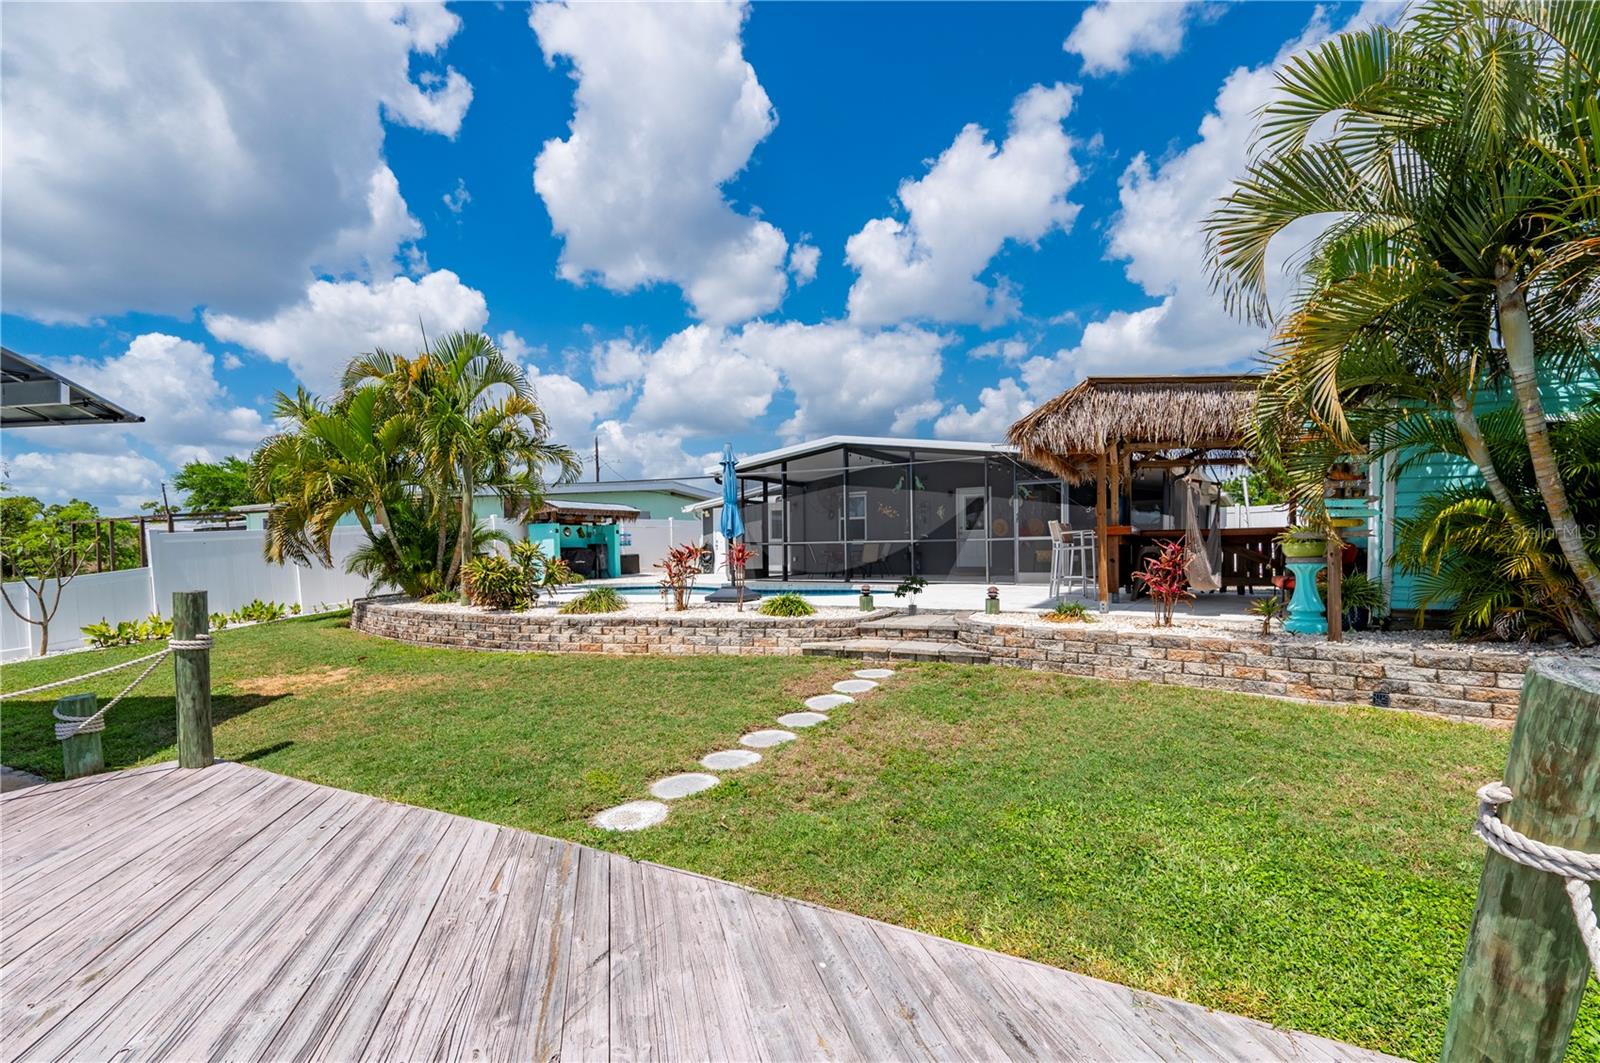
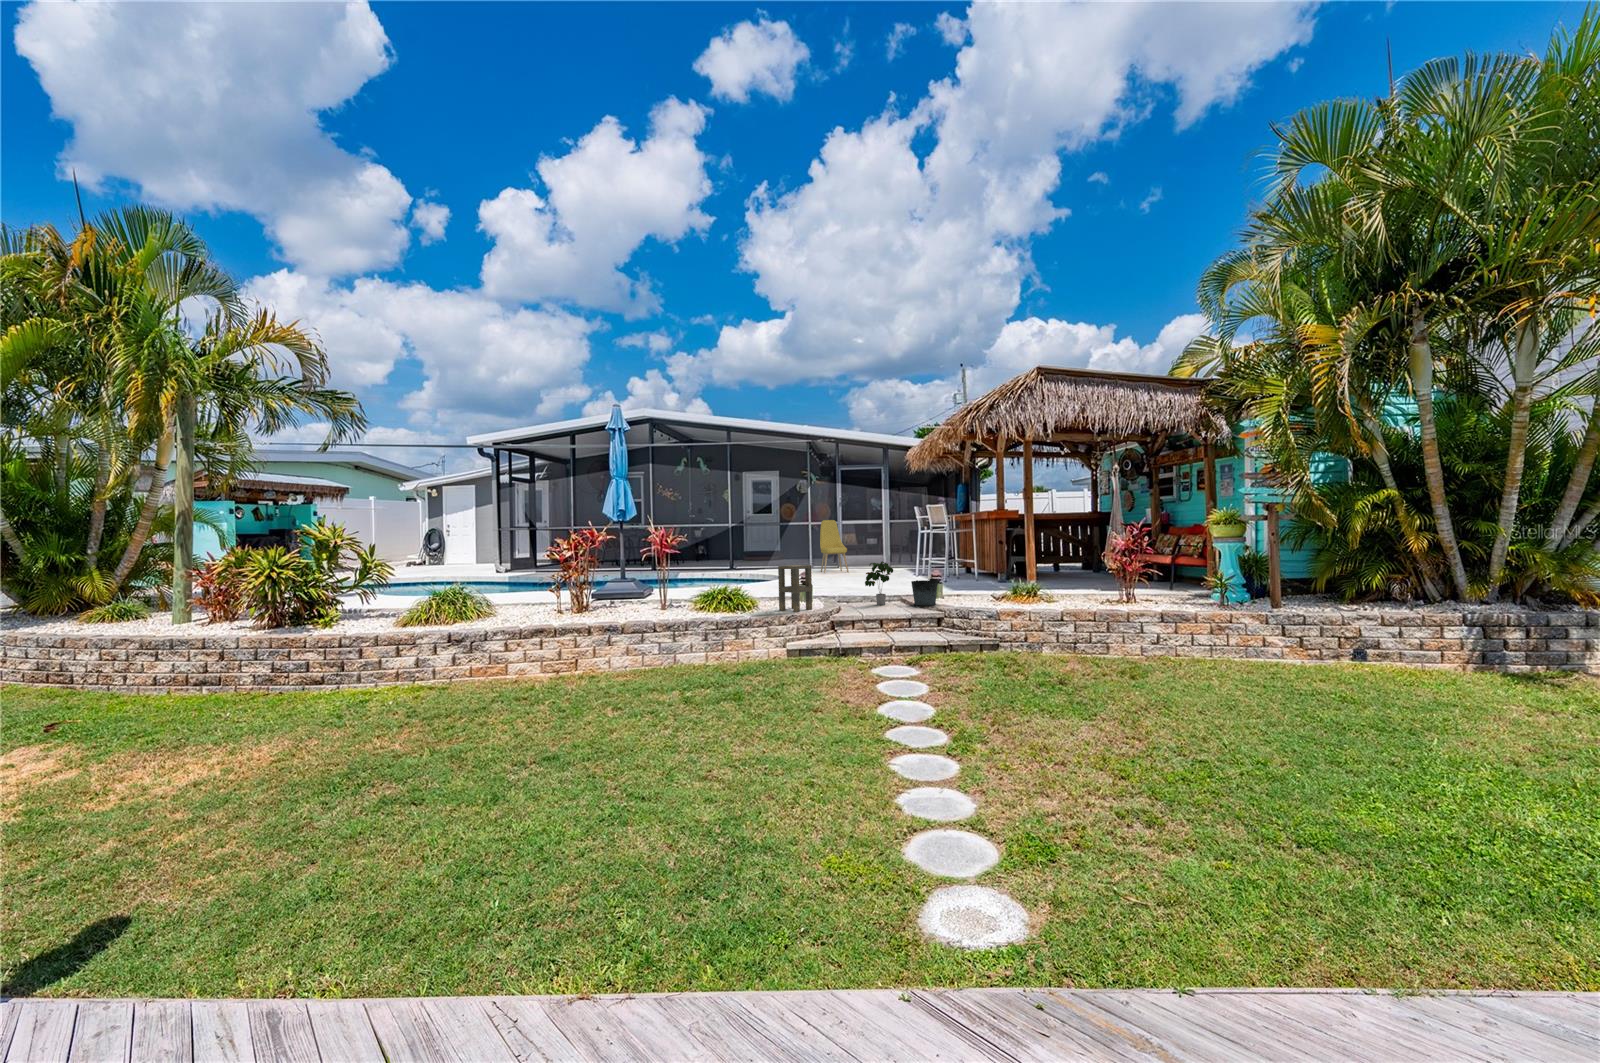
chair: none [947,532,974,583] -> present [820,520,848,573]
side table: none [818,576,846,617] -> present [778,565,812,612]
bucket: none [937,592,964,618] -> present [911,579,939,606]

